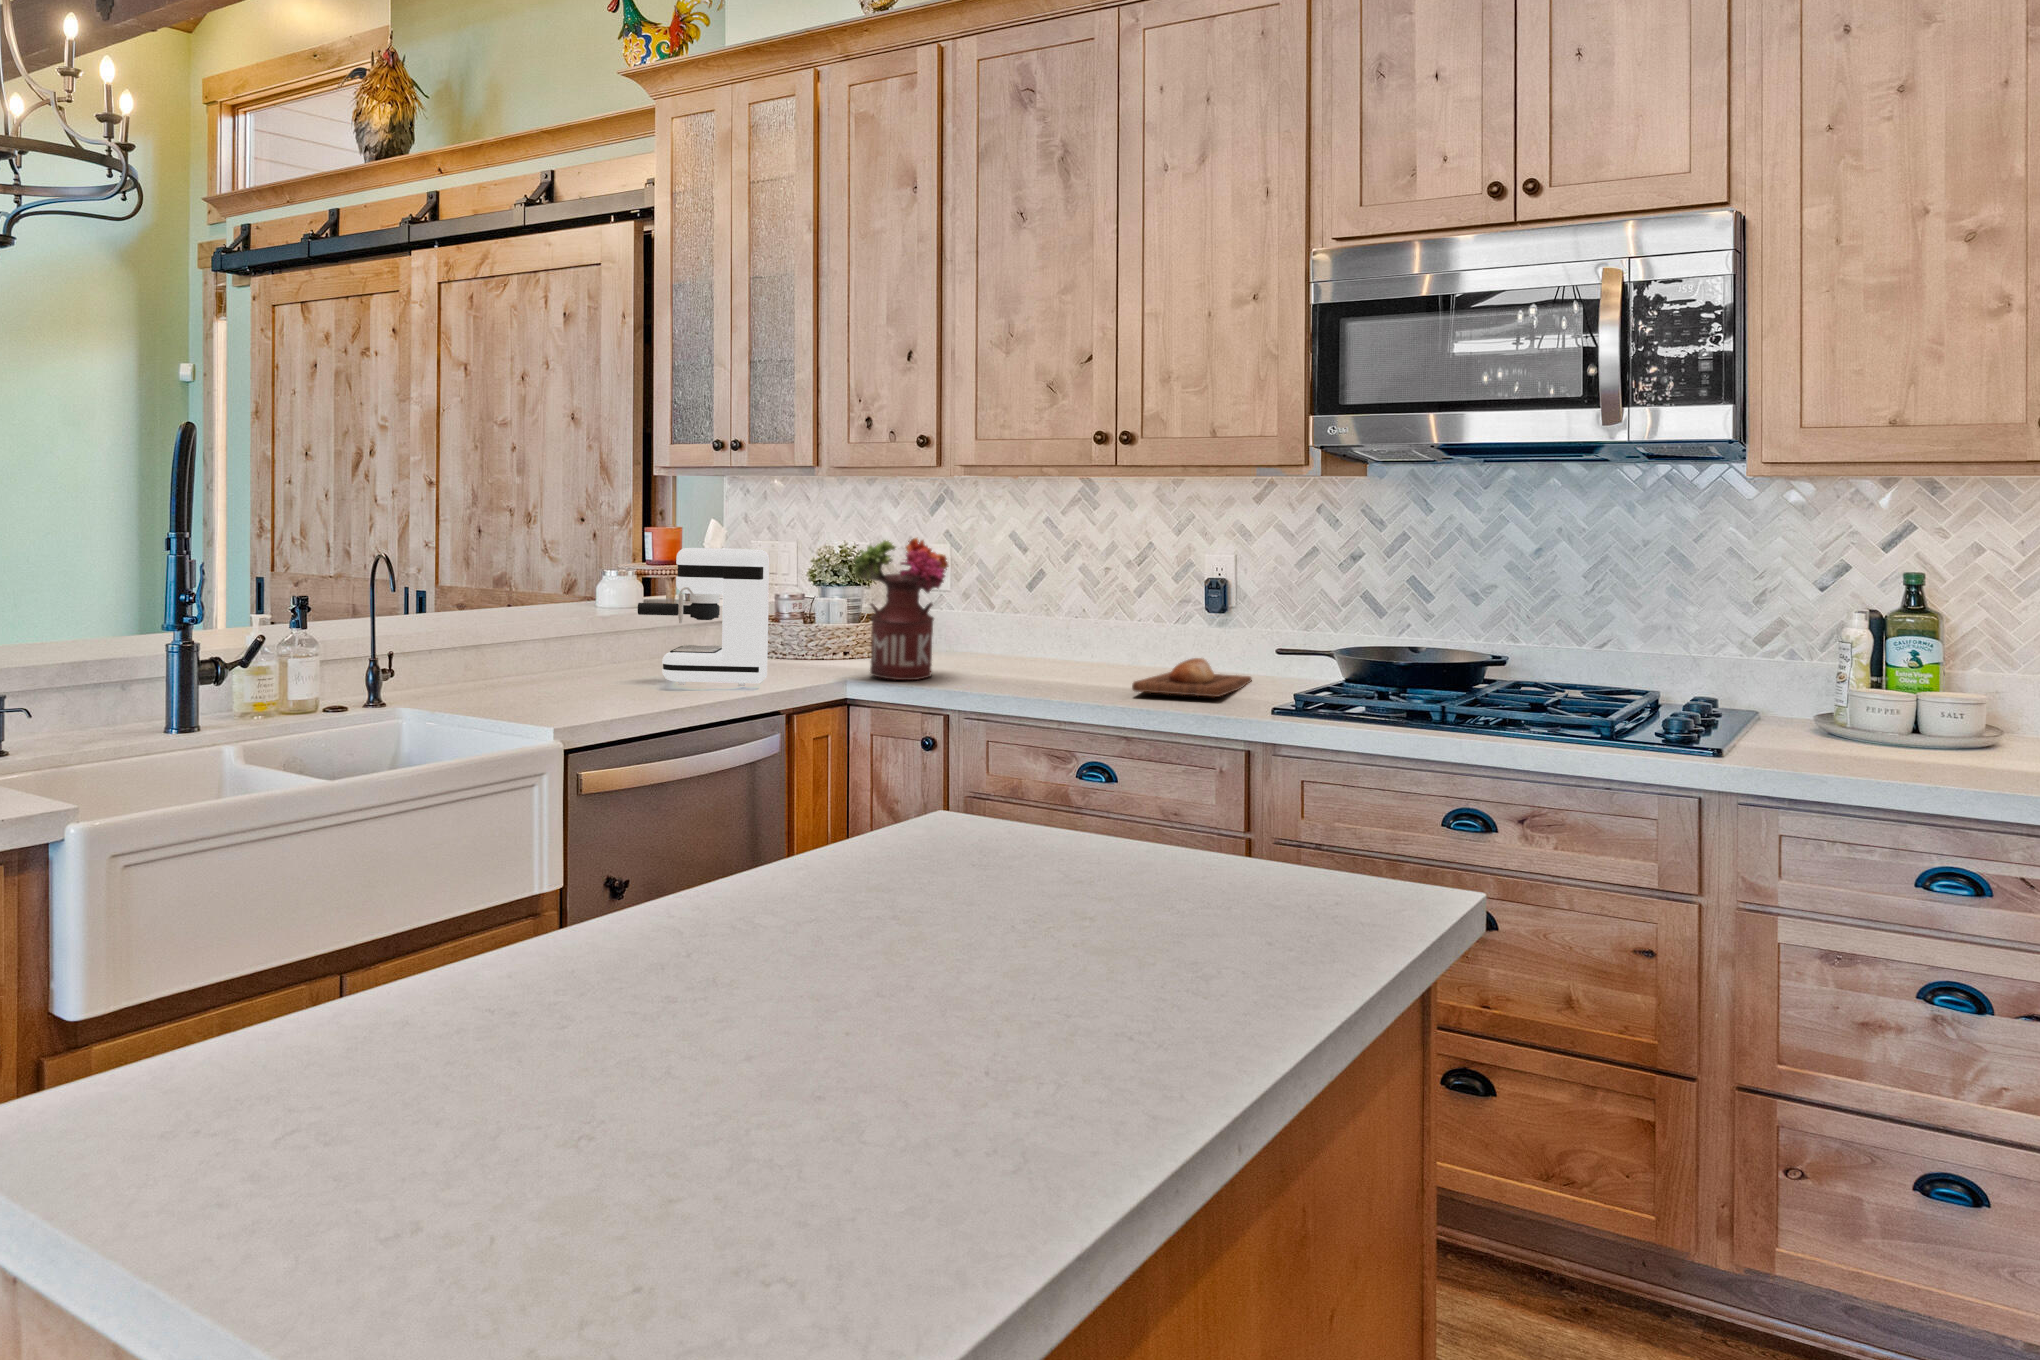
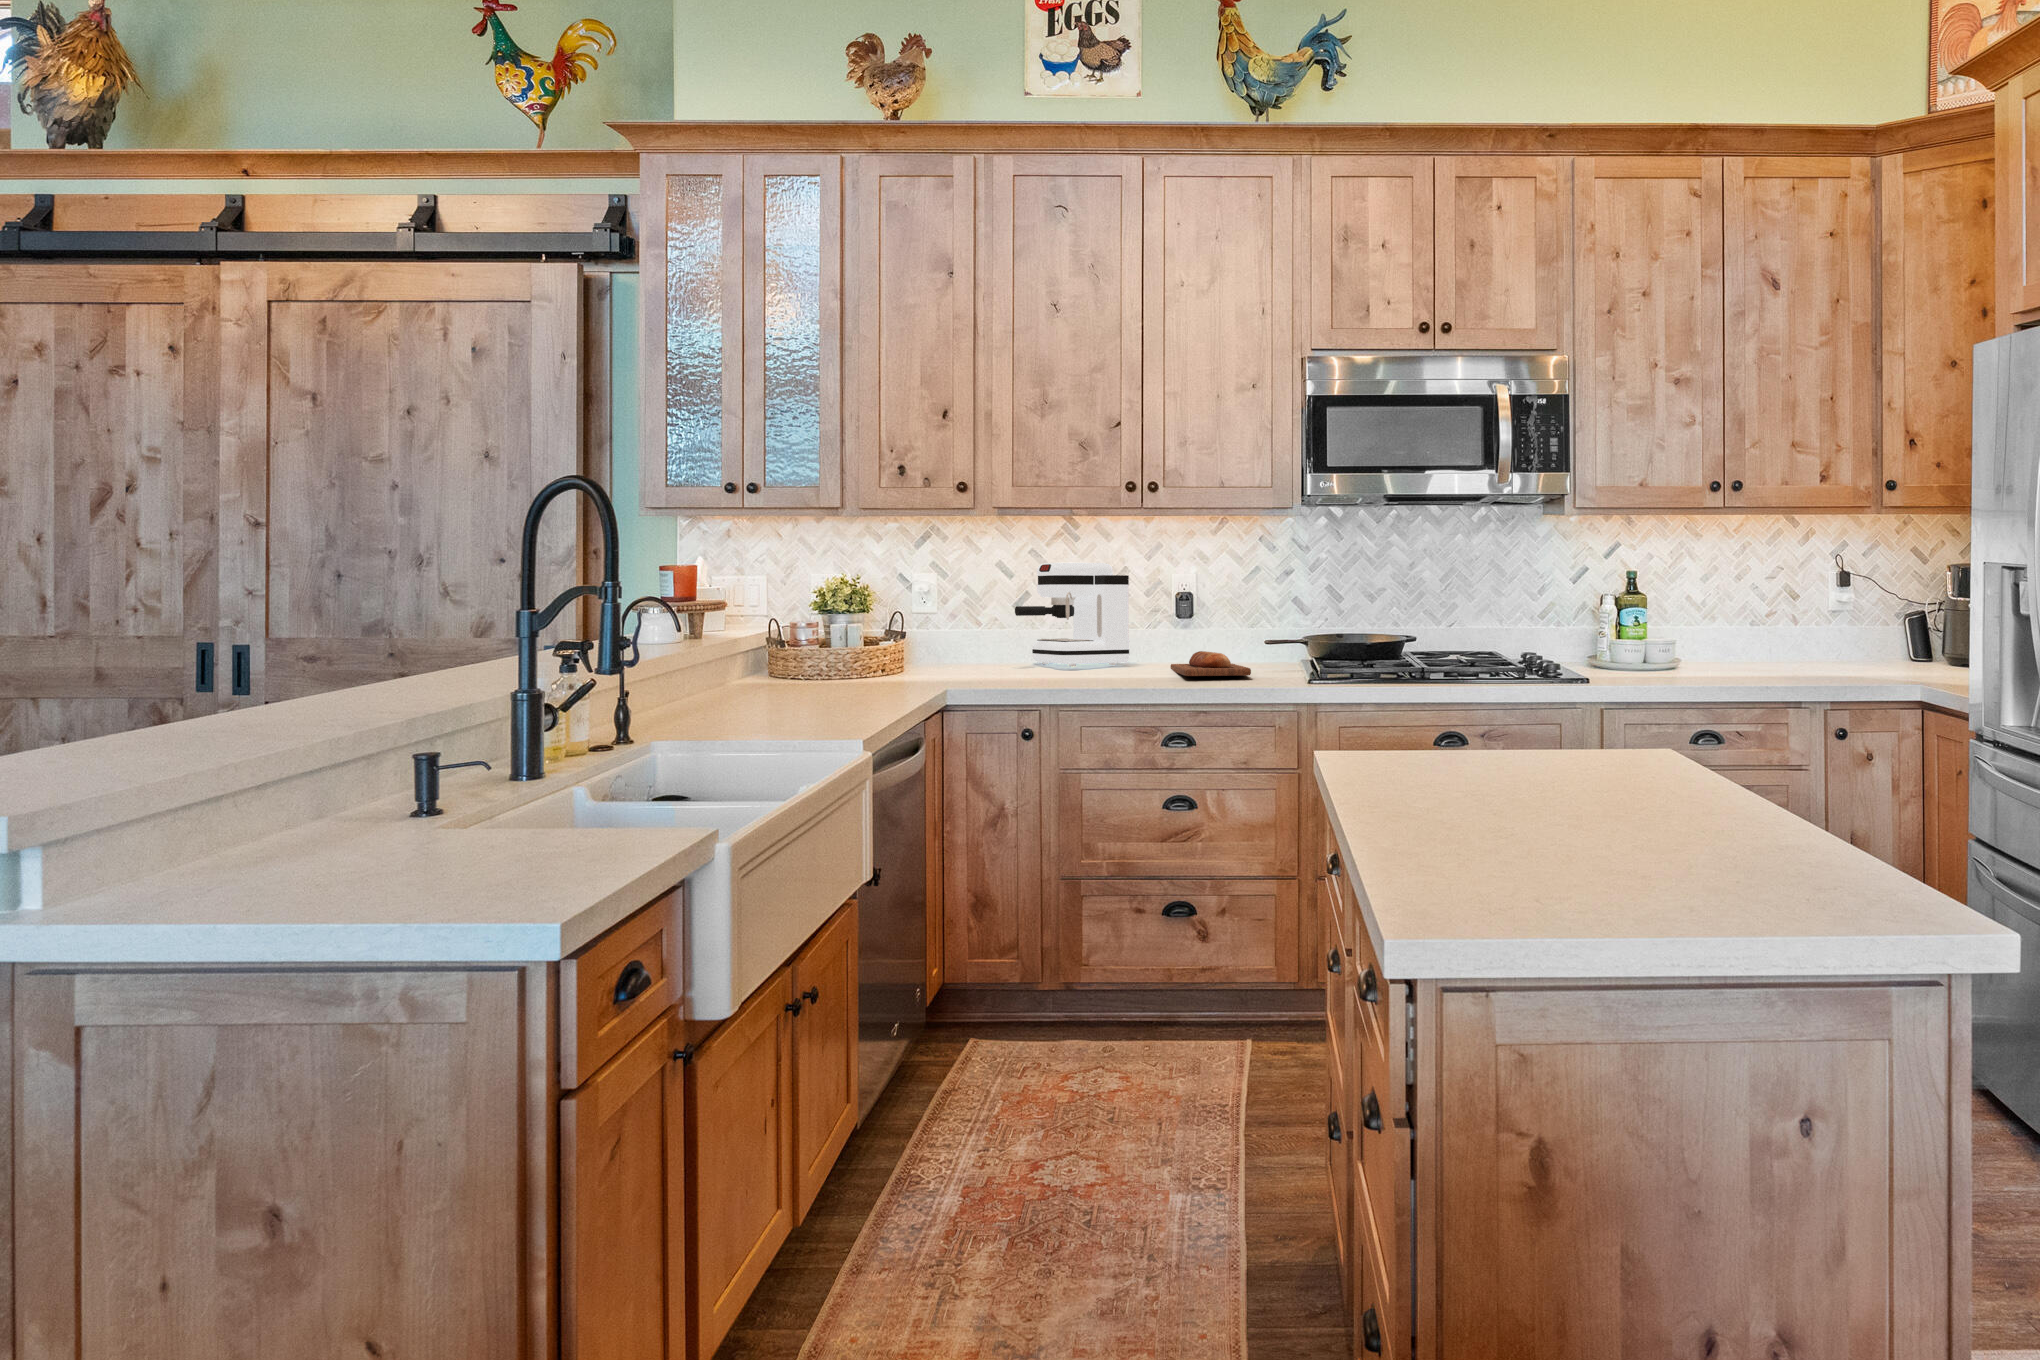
flower arrangement: present [853,538,948,680] -> none [932,563,1016,682]
coffee maker: present [638,548,769,686] -> present [1015,563,1129,666]

